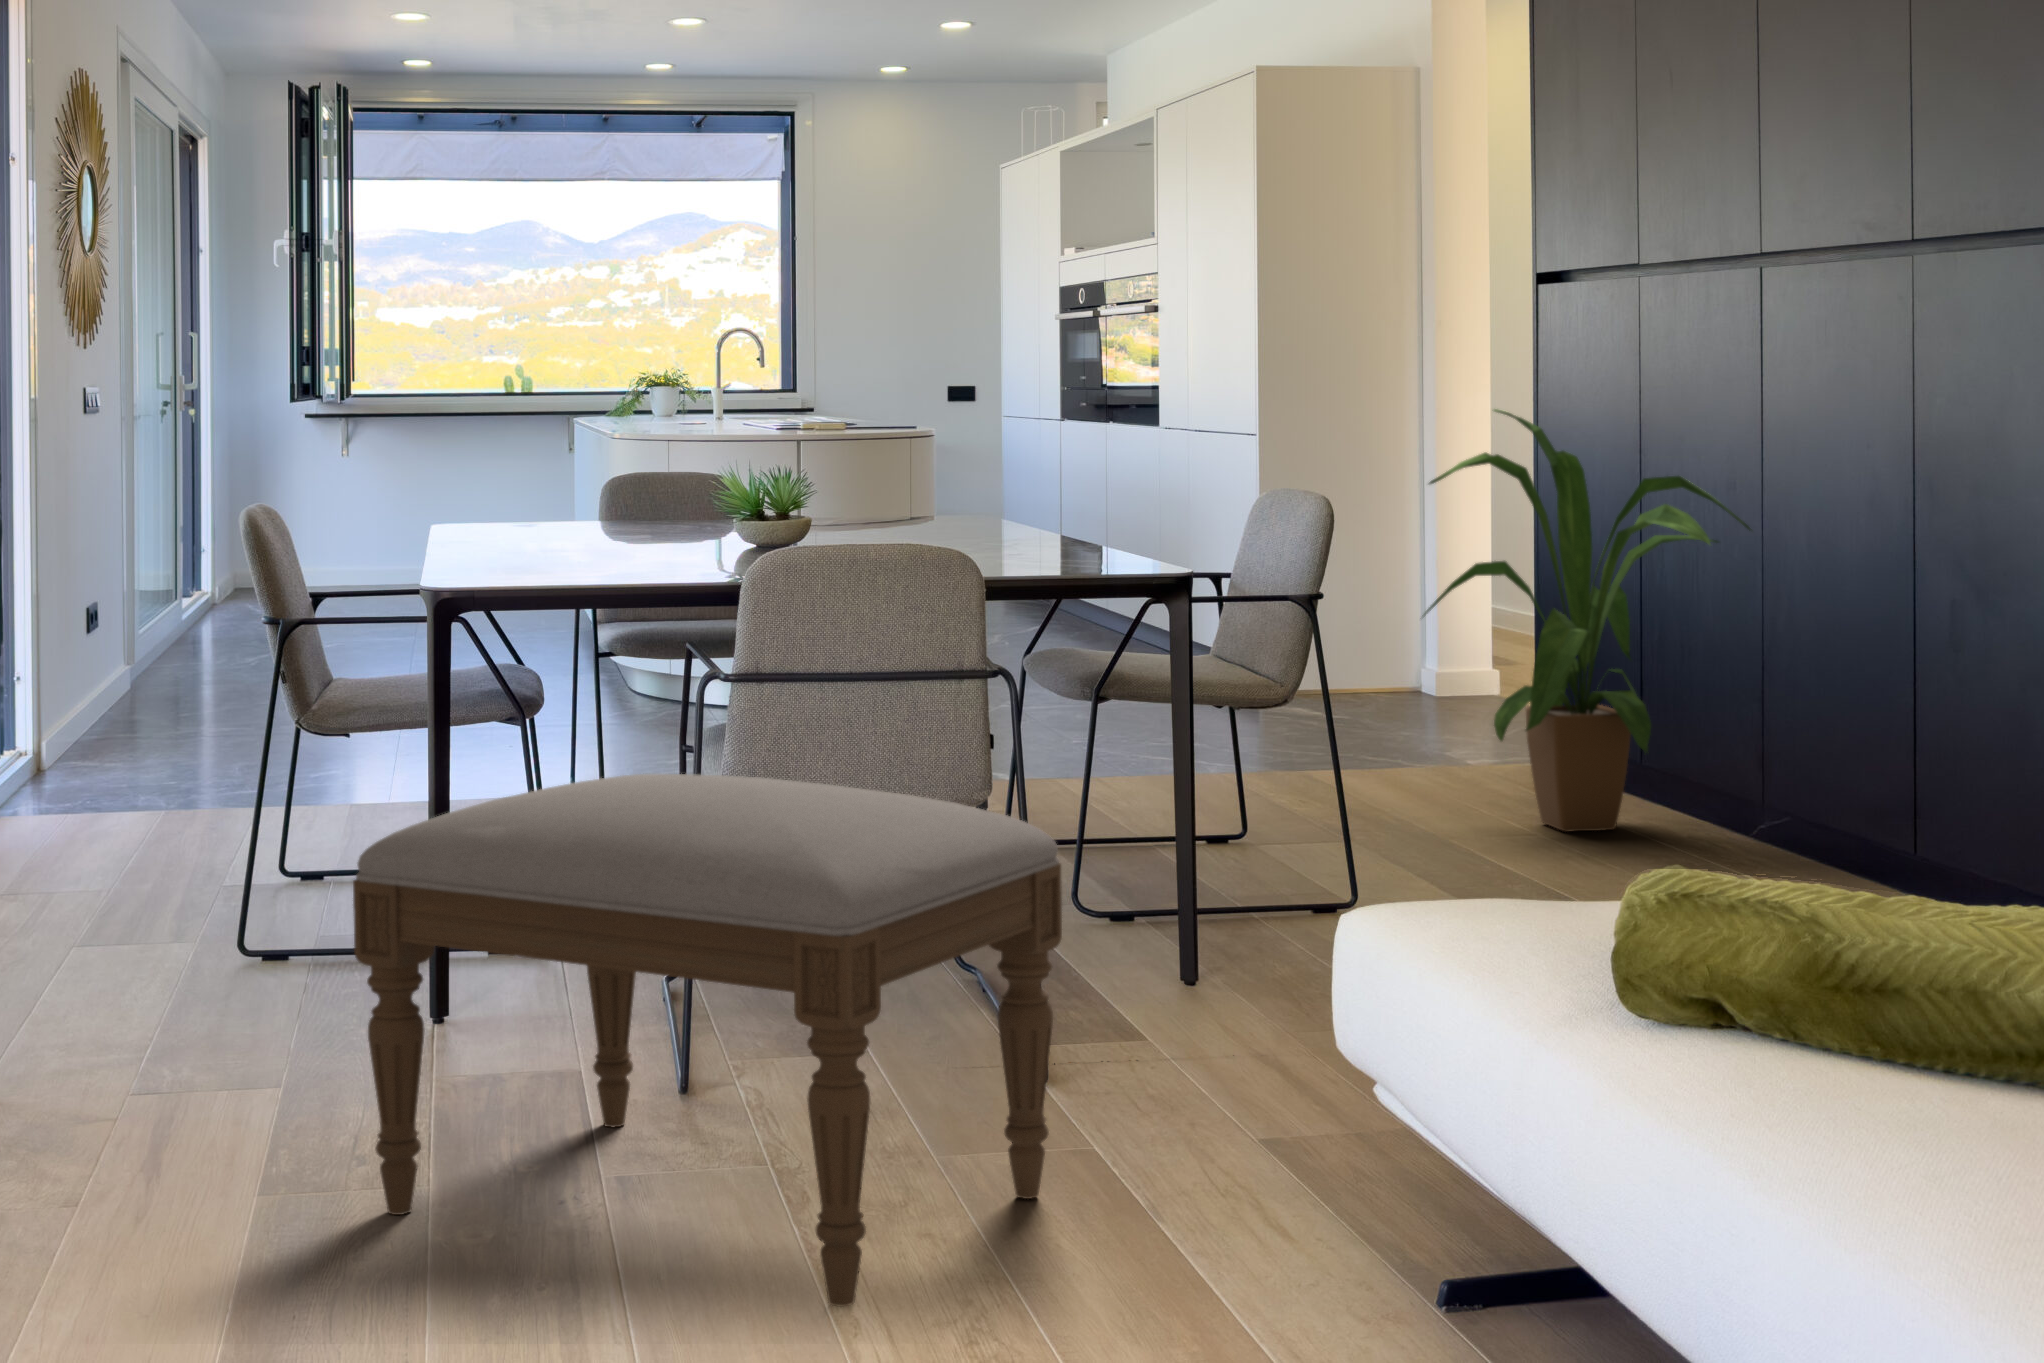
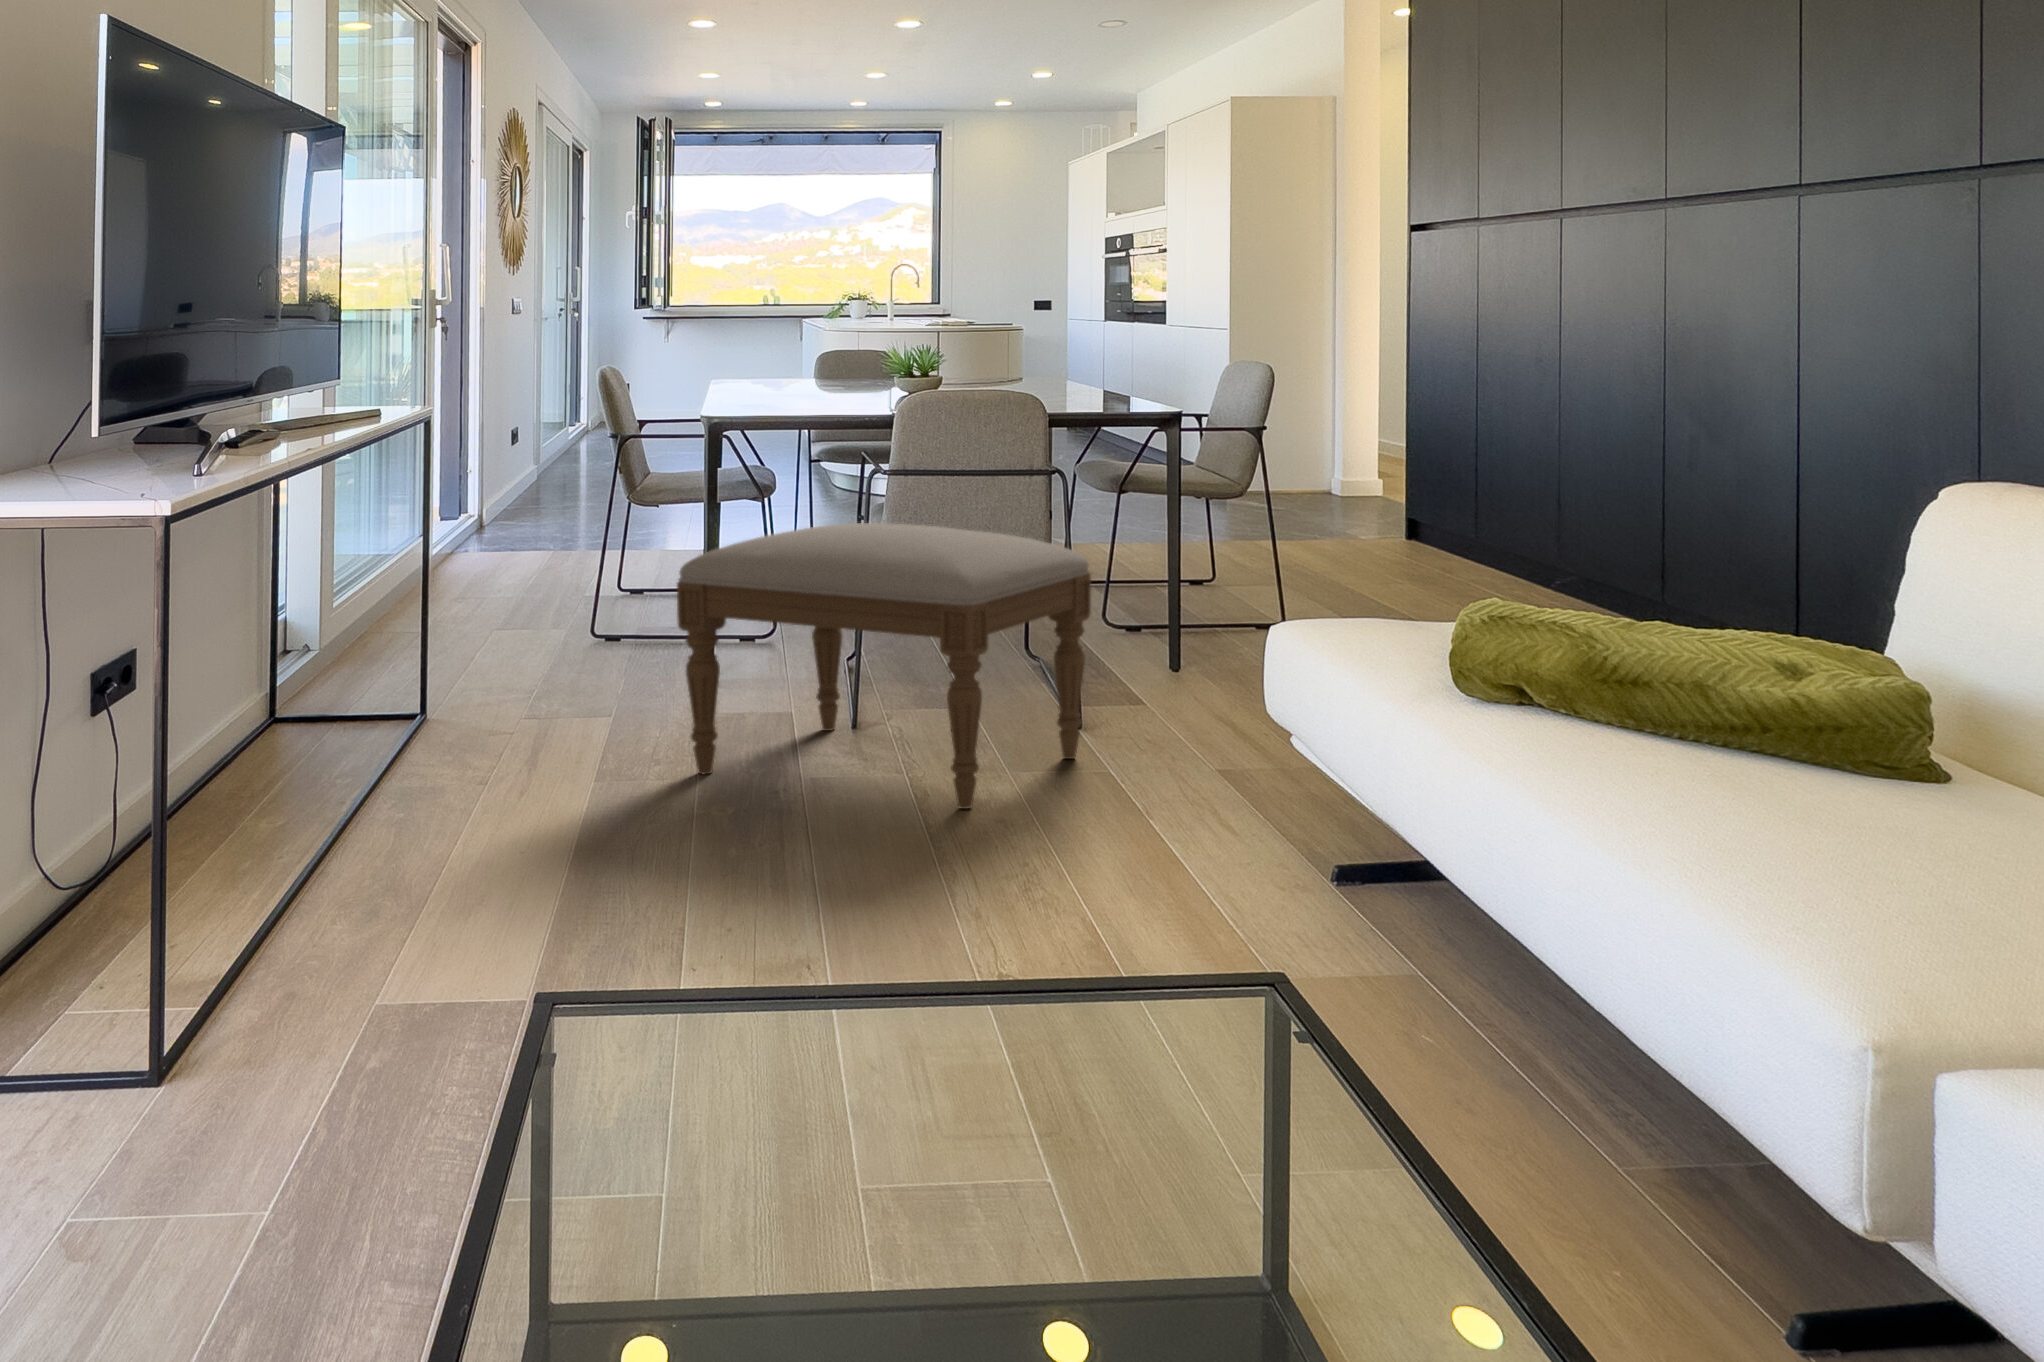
house plant: present [1424,409,1752,832] -> none [1315,322,1508,576]

